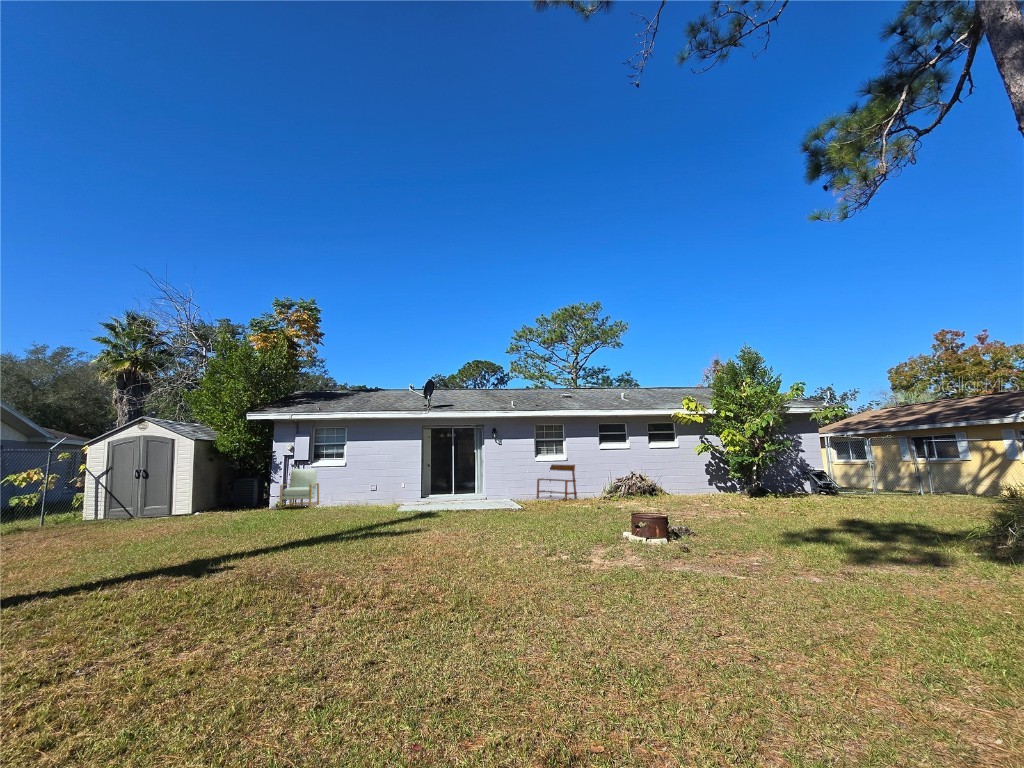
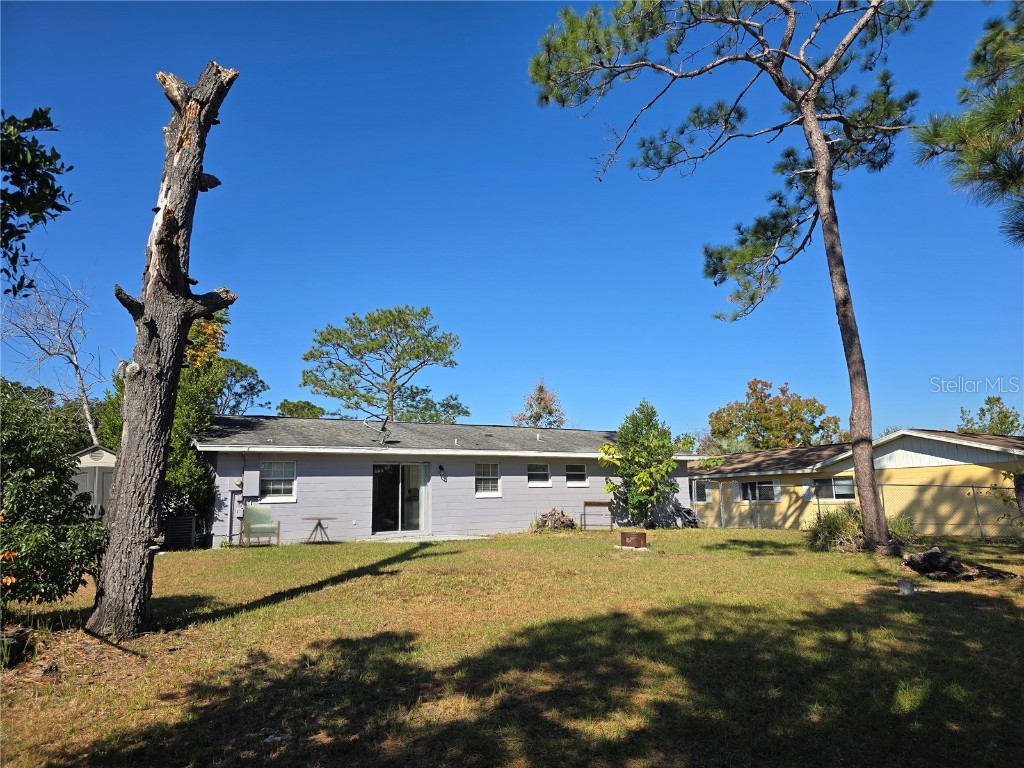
bench: present [537,465,577,501] -> present [580,501,613,532]
round table: none [341,480,377,506] -> present [301,517,337,543]

